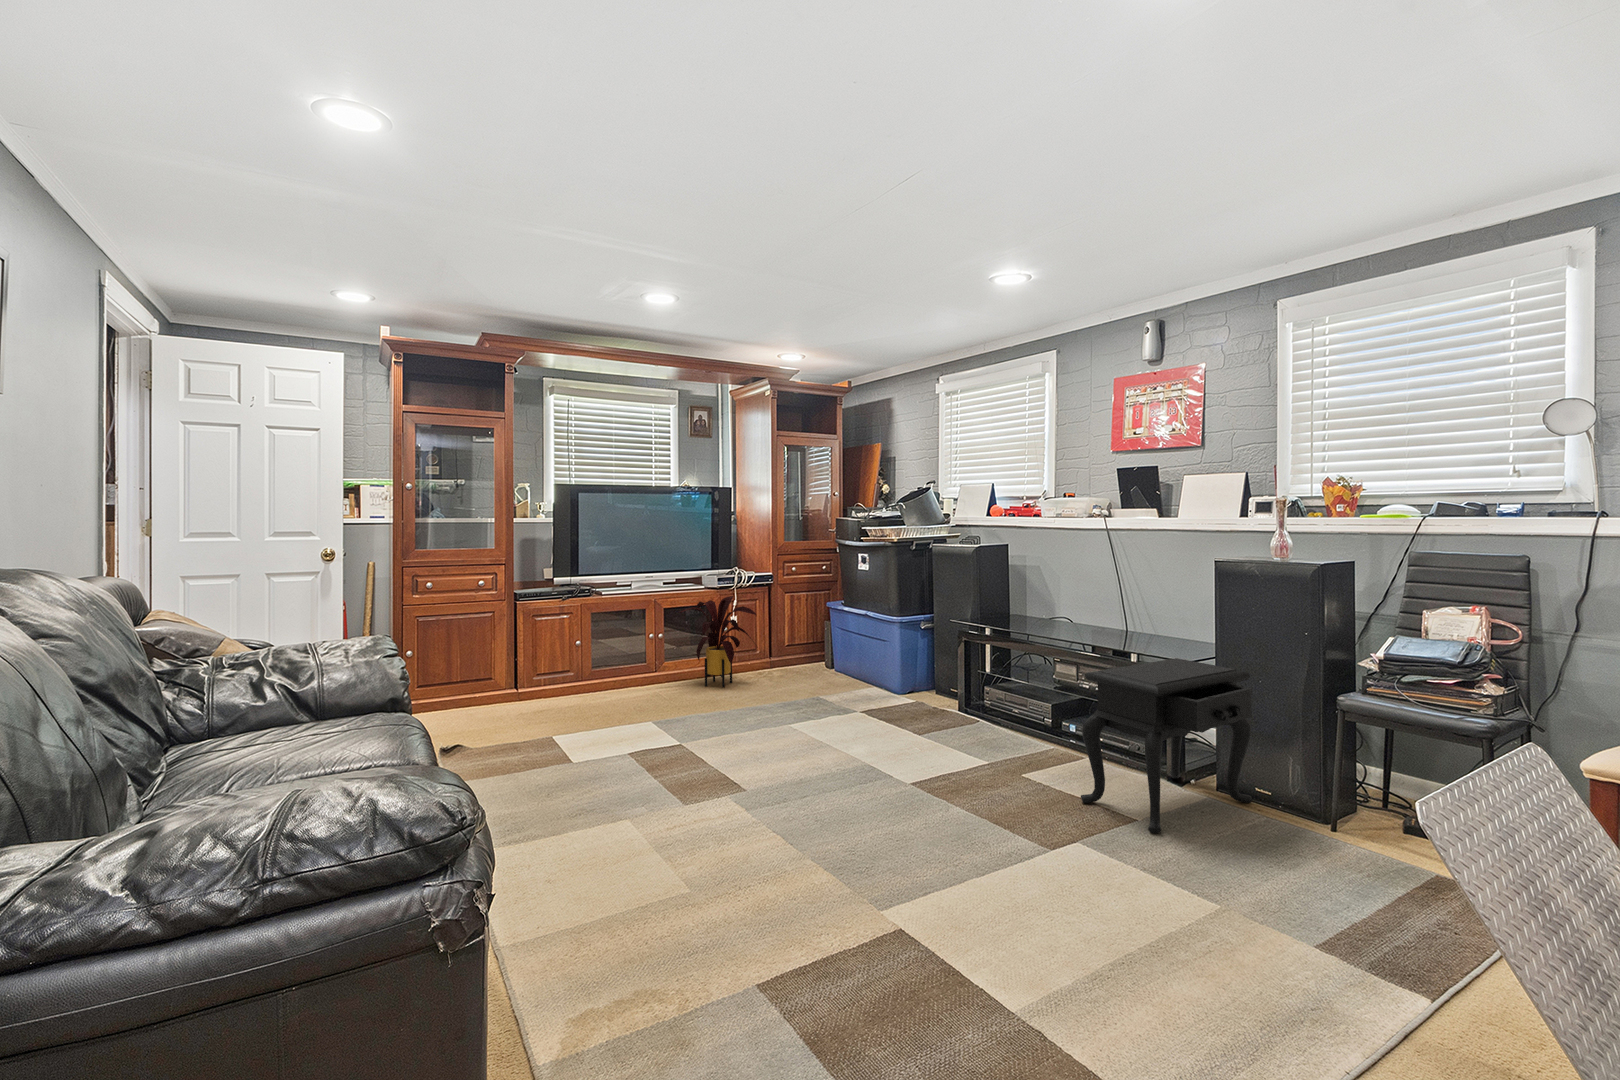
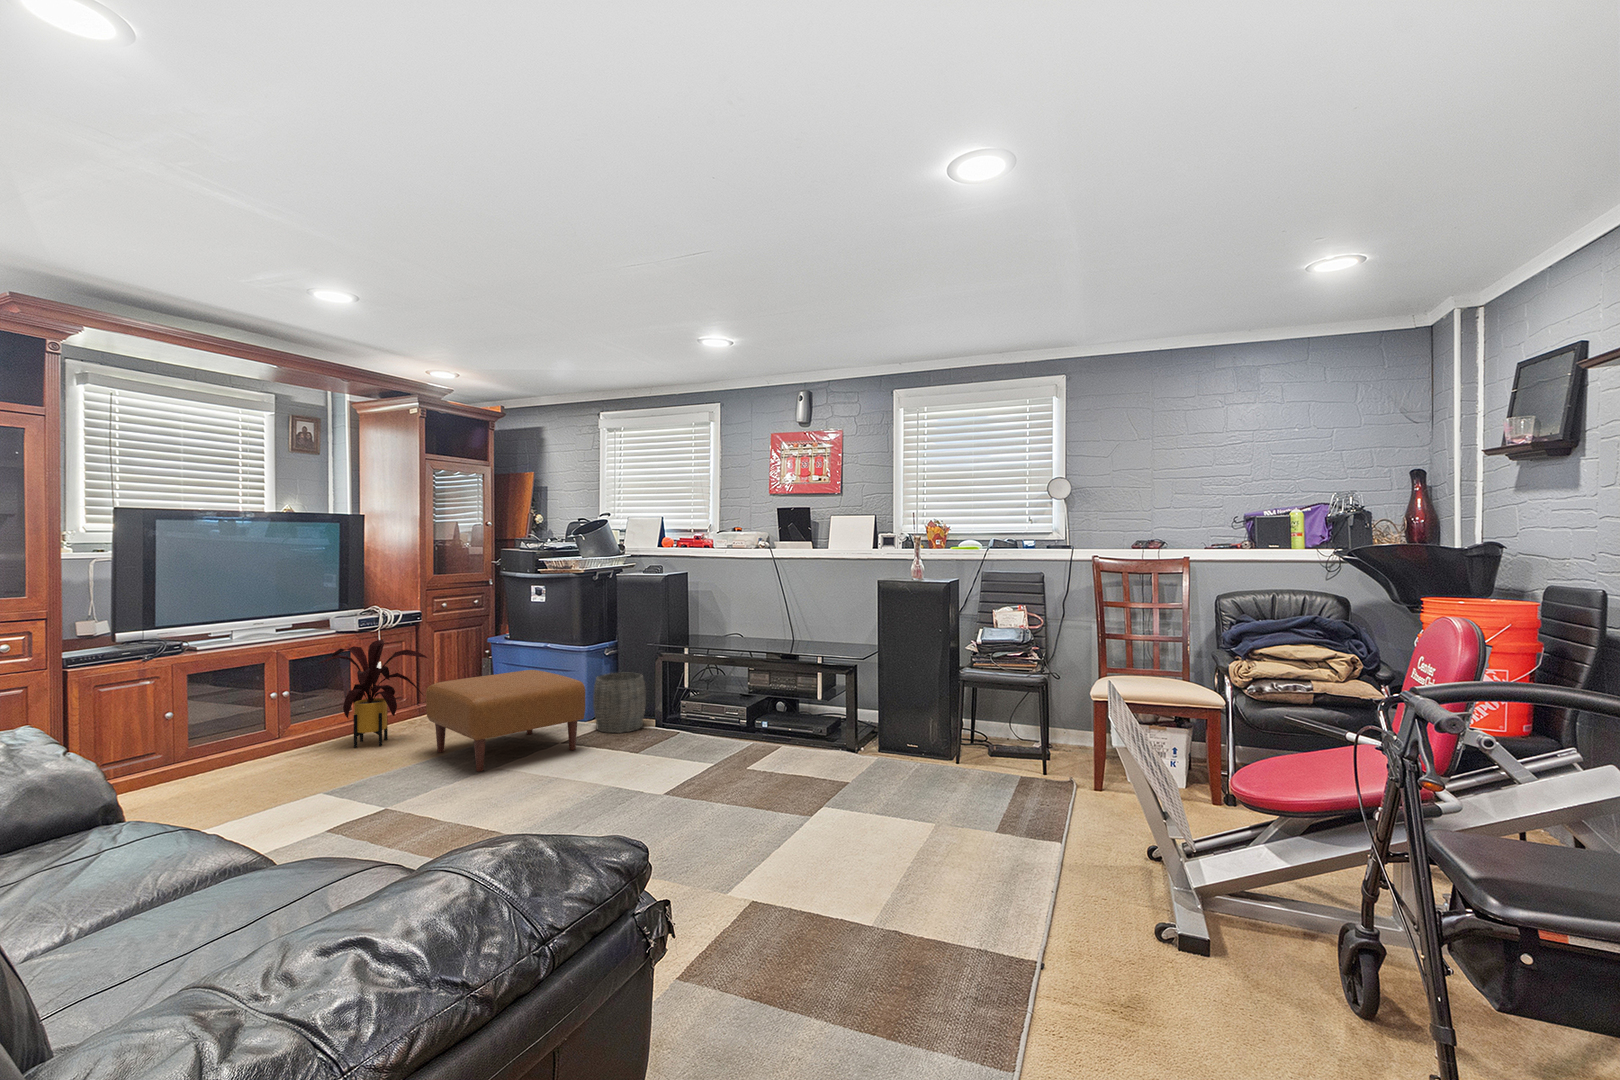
ottoman: none [748,634,876,724] -> present [426,670,585,772]
woven basket: none [898,645,952,707] -> present [593,673,646,733]
side table: present [1081,658,1252,833] -> none [805,658,914,790]

